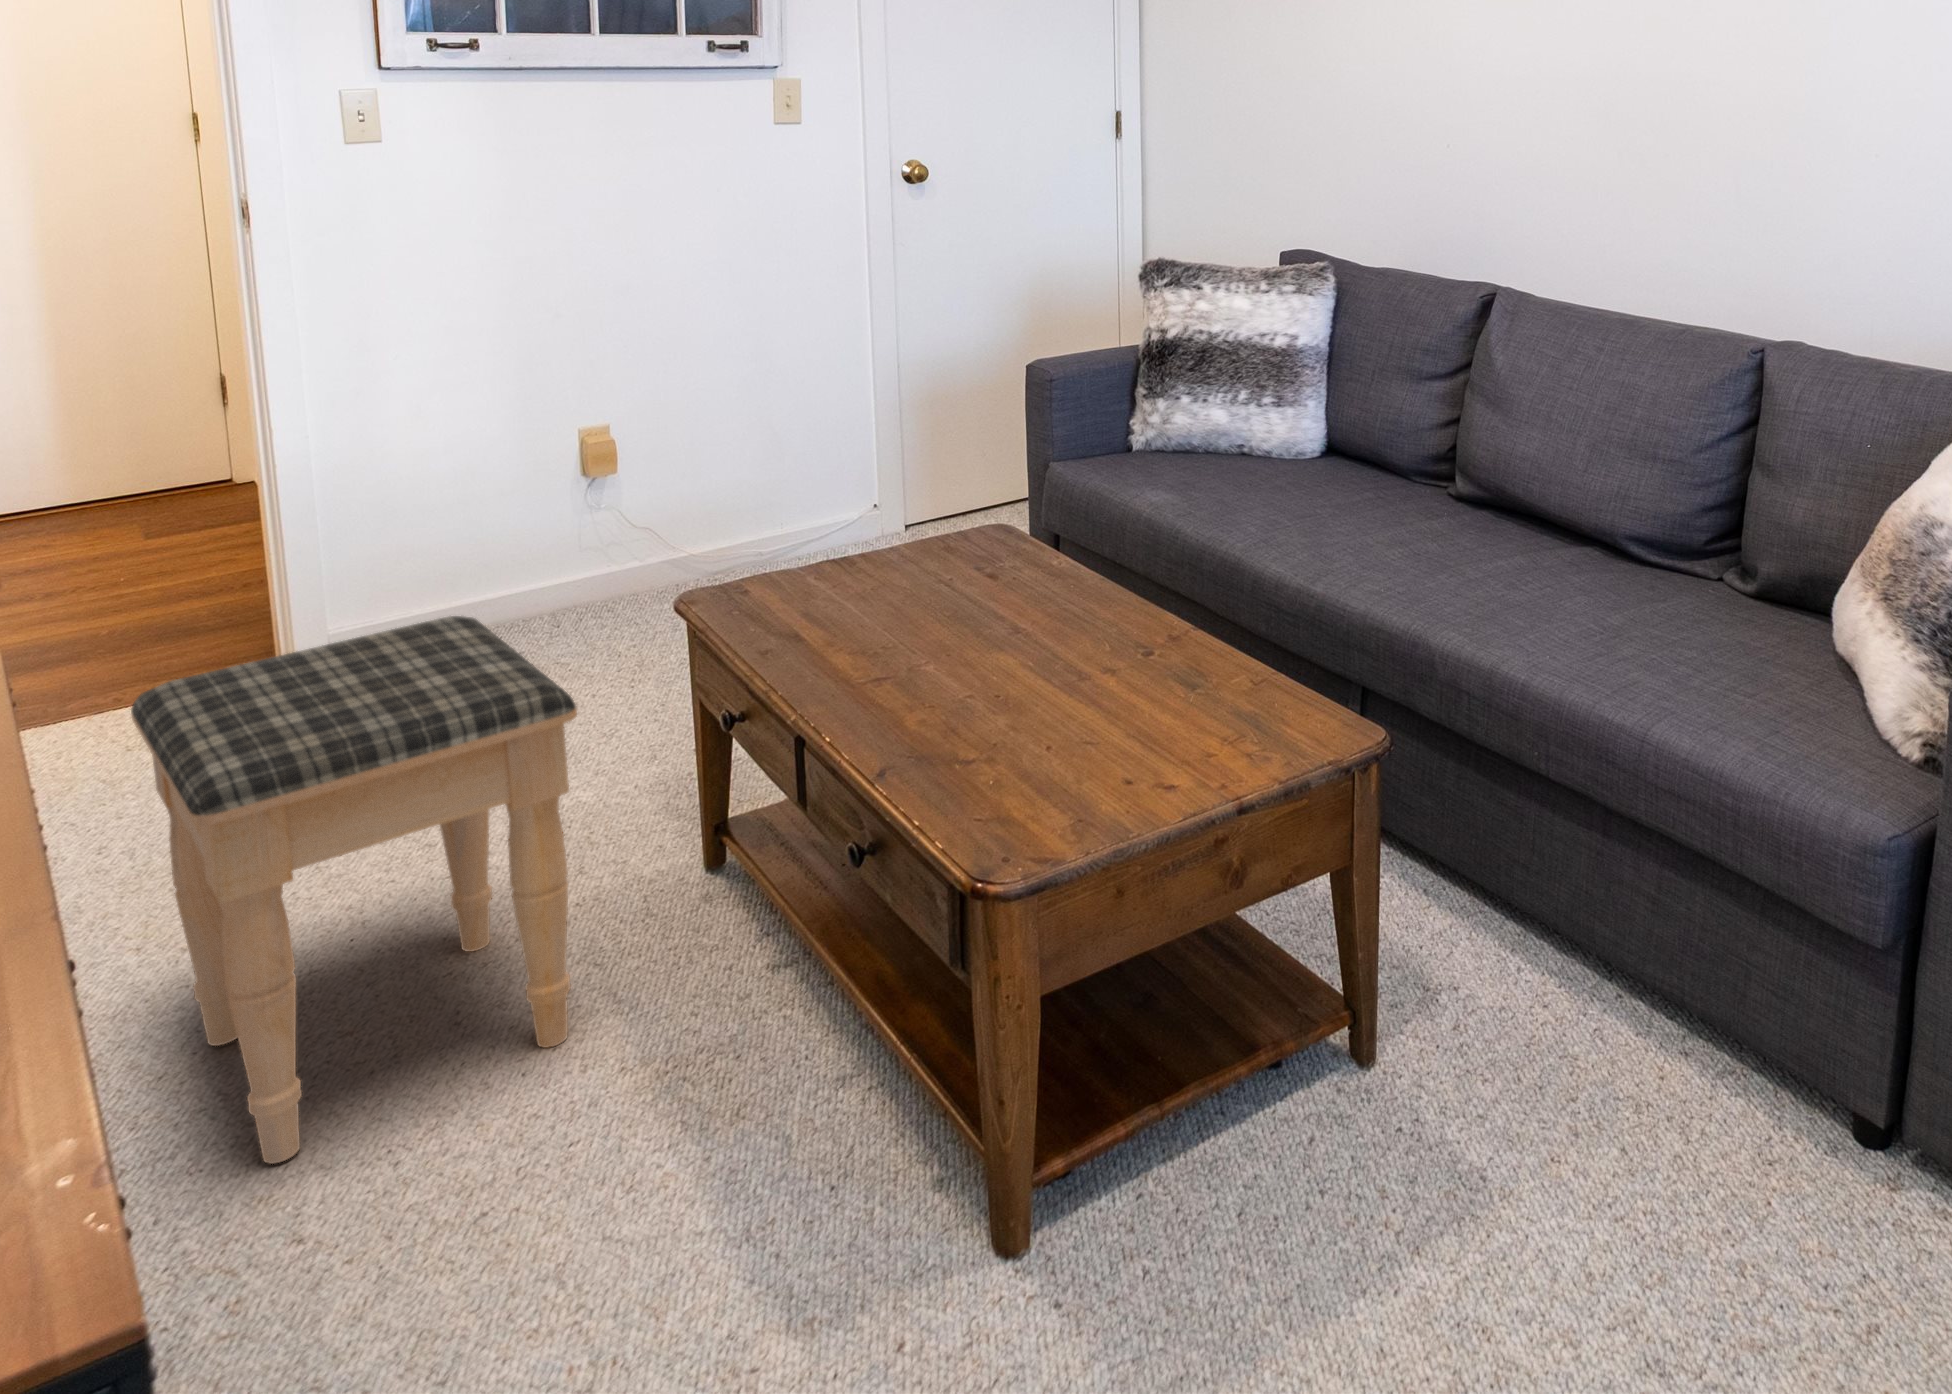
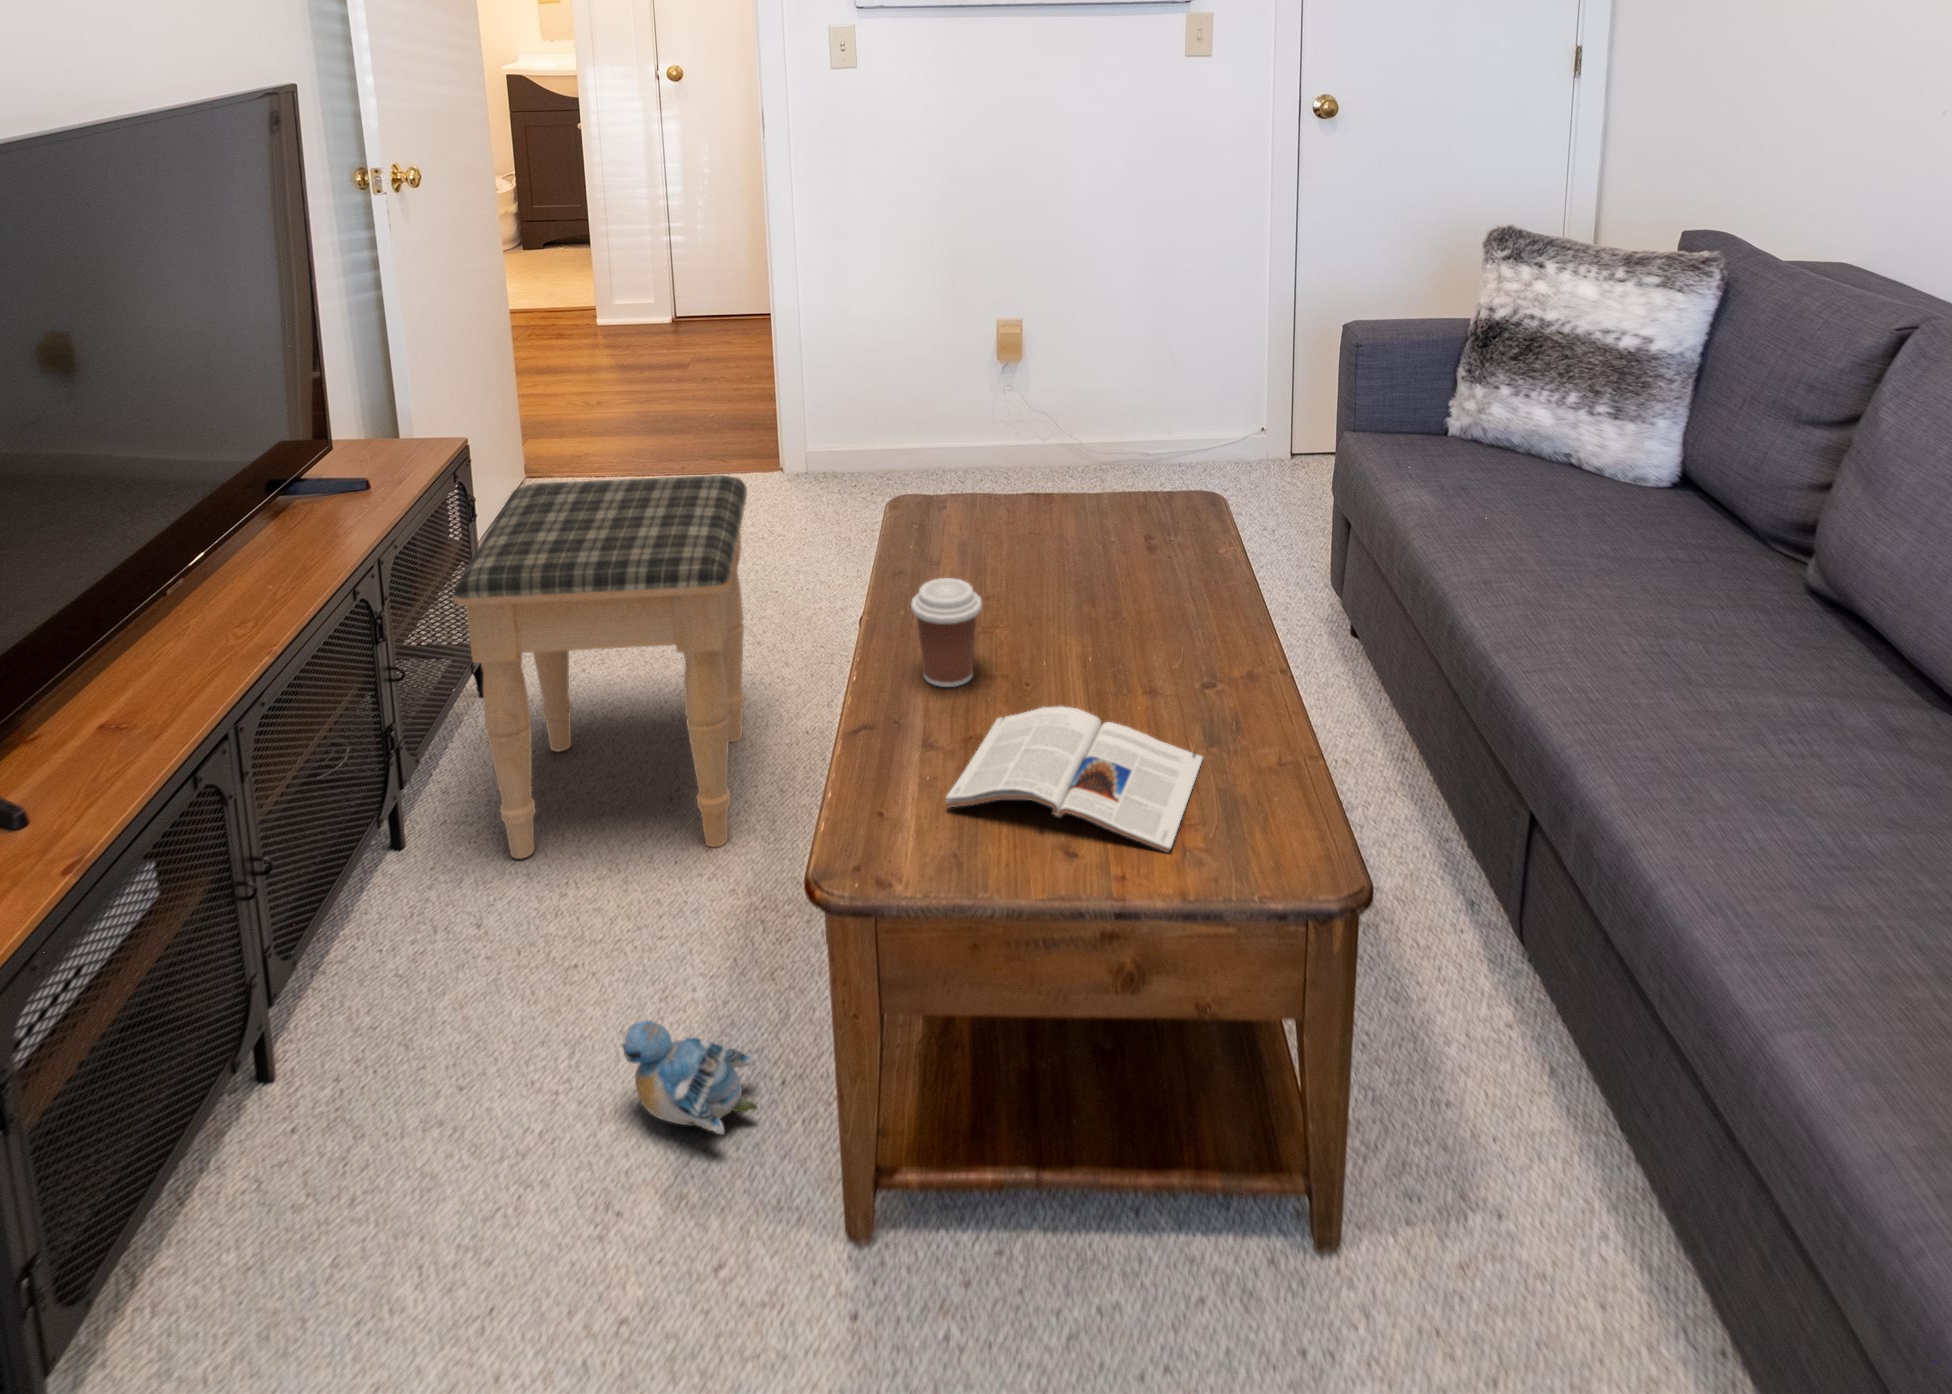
coffee cup: none [880,611,954,720] -> present [911,578,982,687]
magazine: none [1009,687,1243,792] -> present [946,706,1203,852]
plush toy: none [665,1169,834,1274] -> present [622,1020,757,1134]

